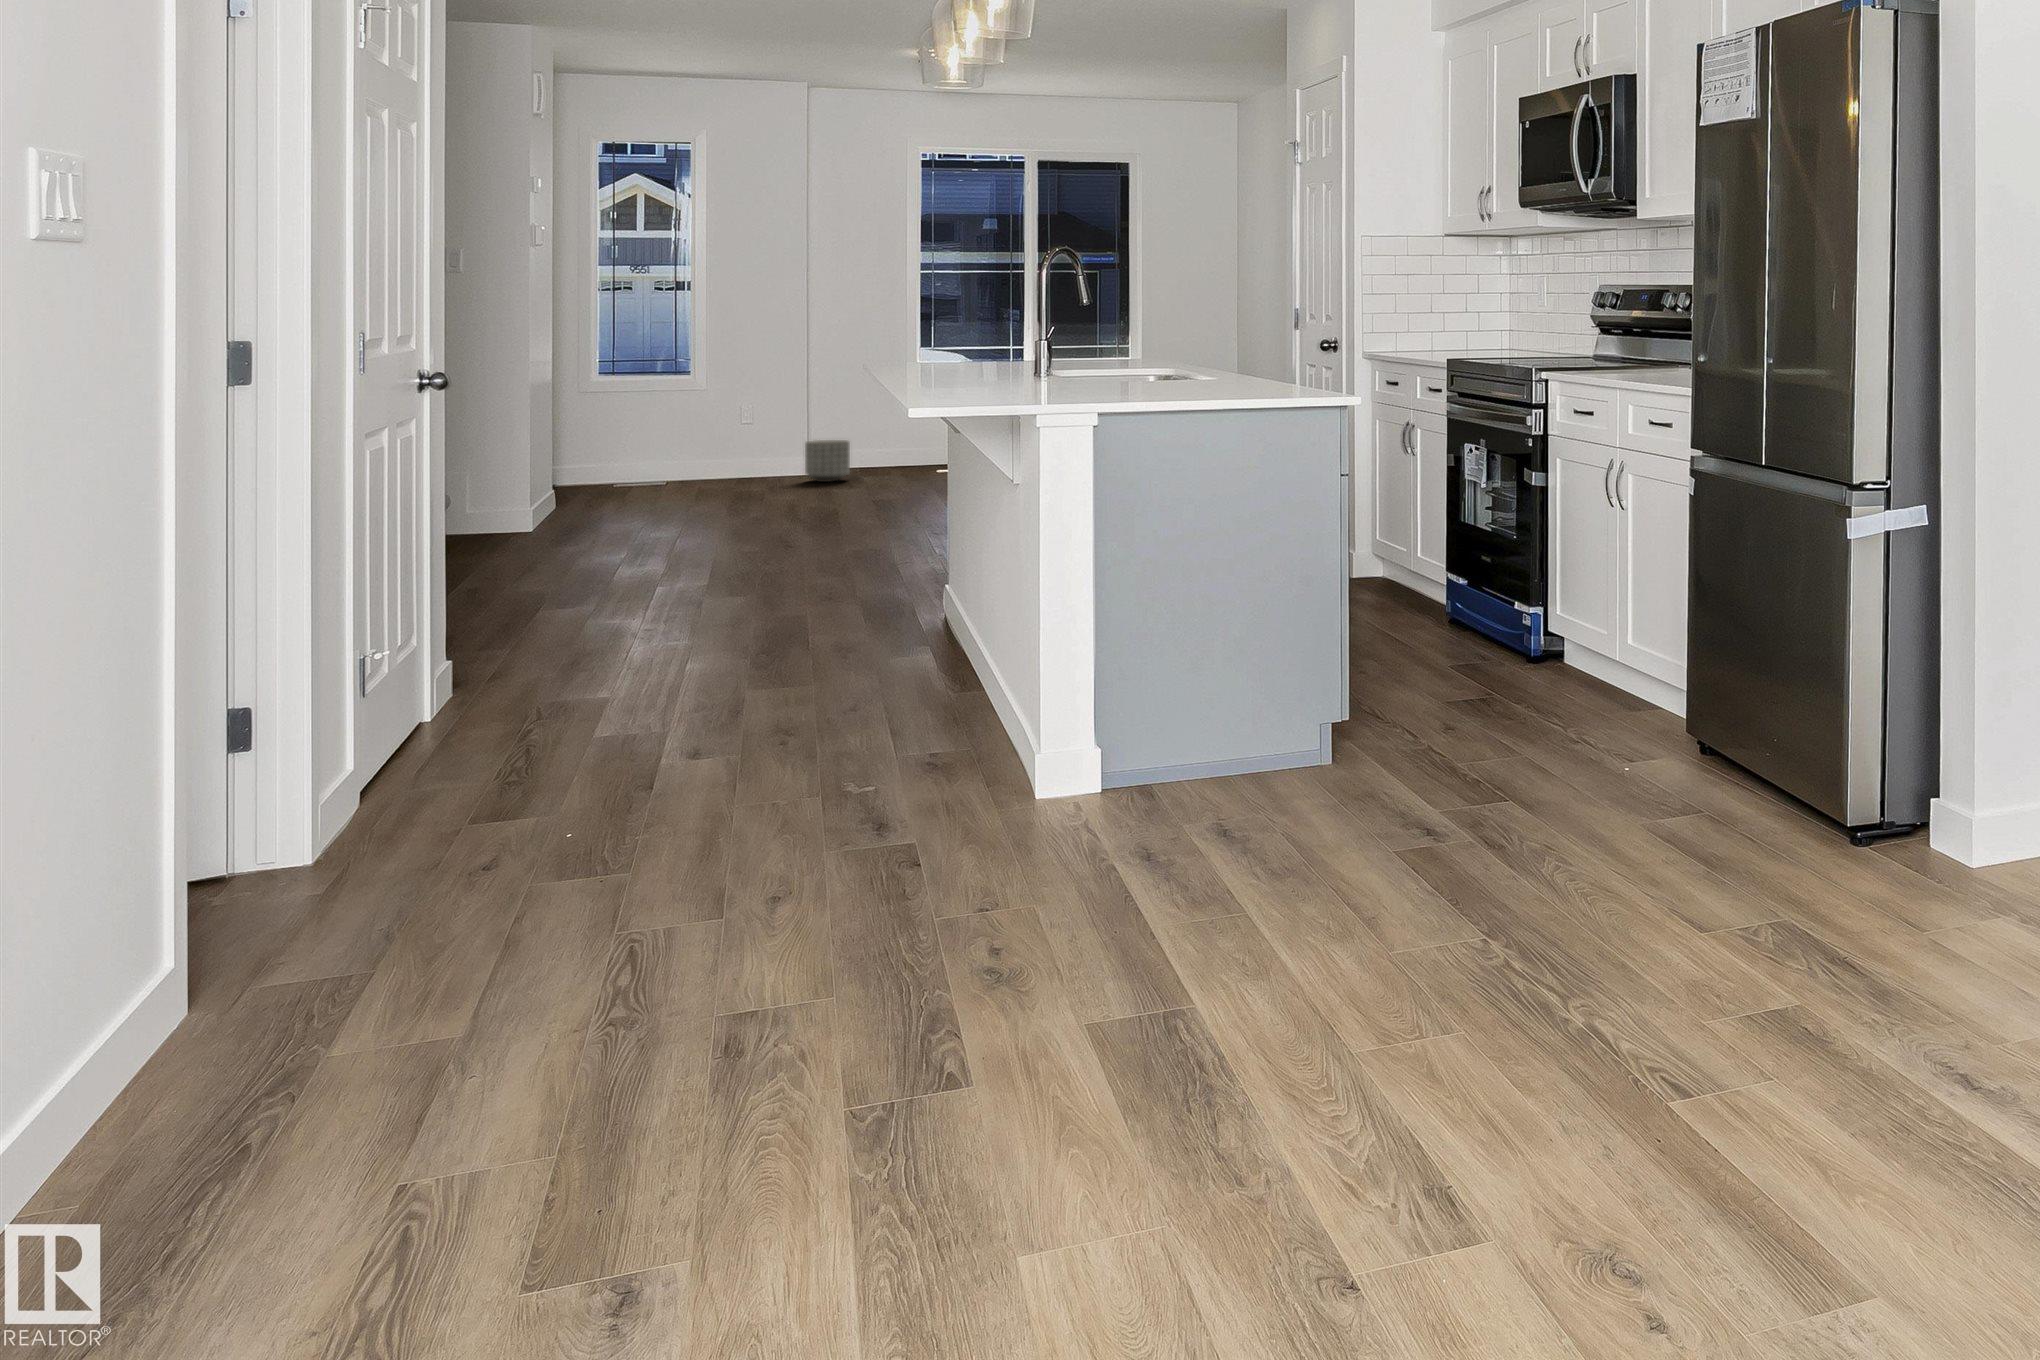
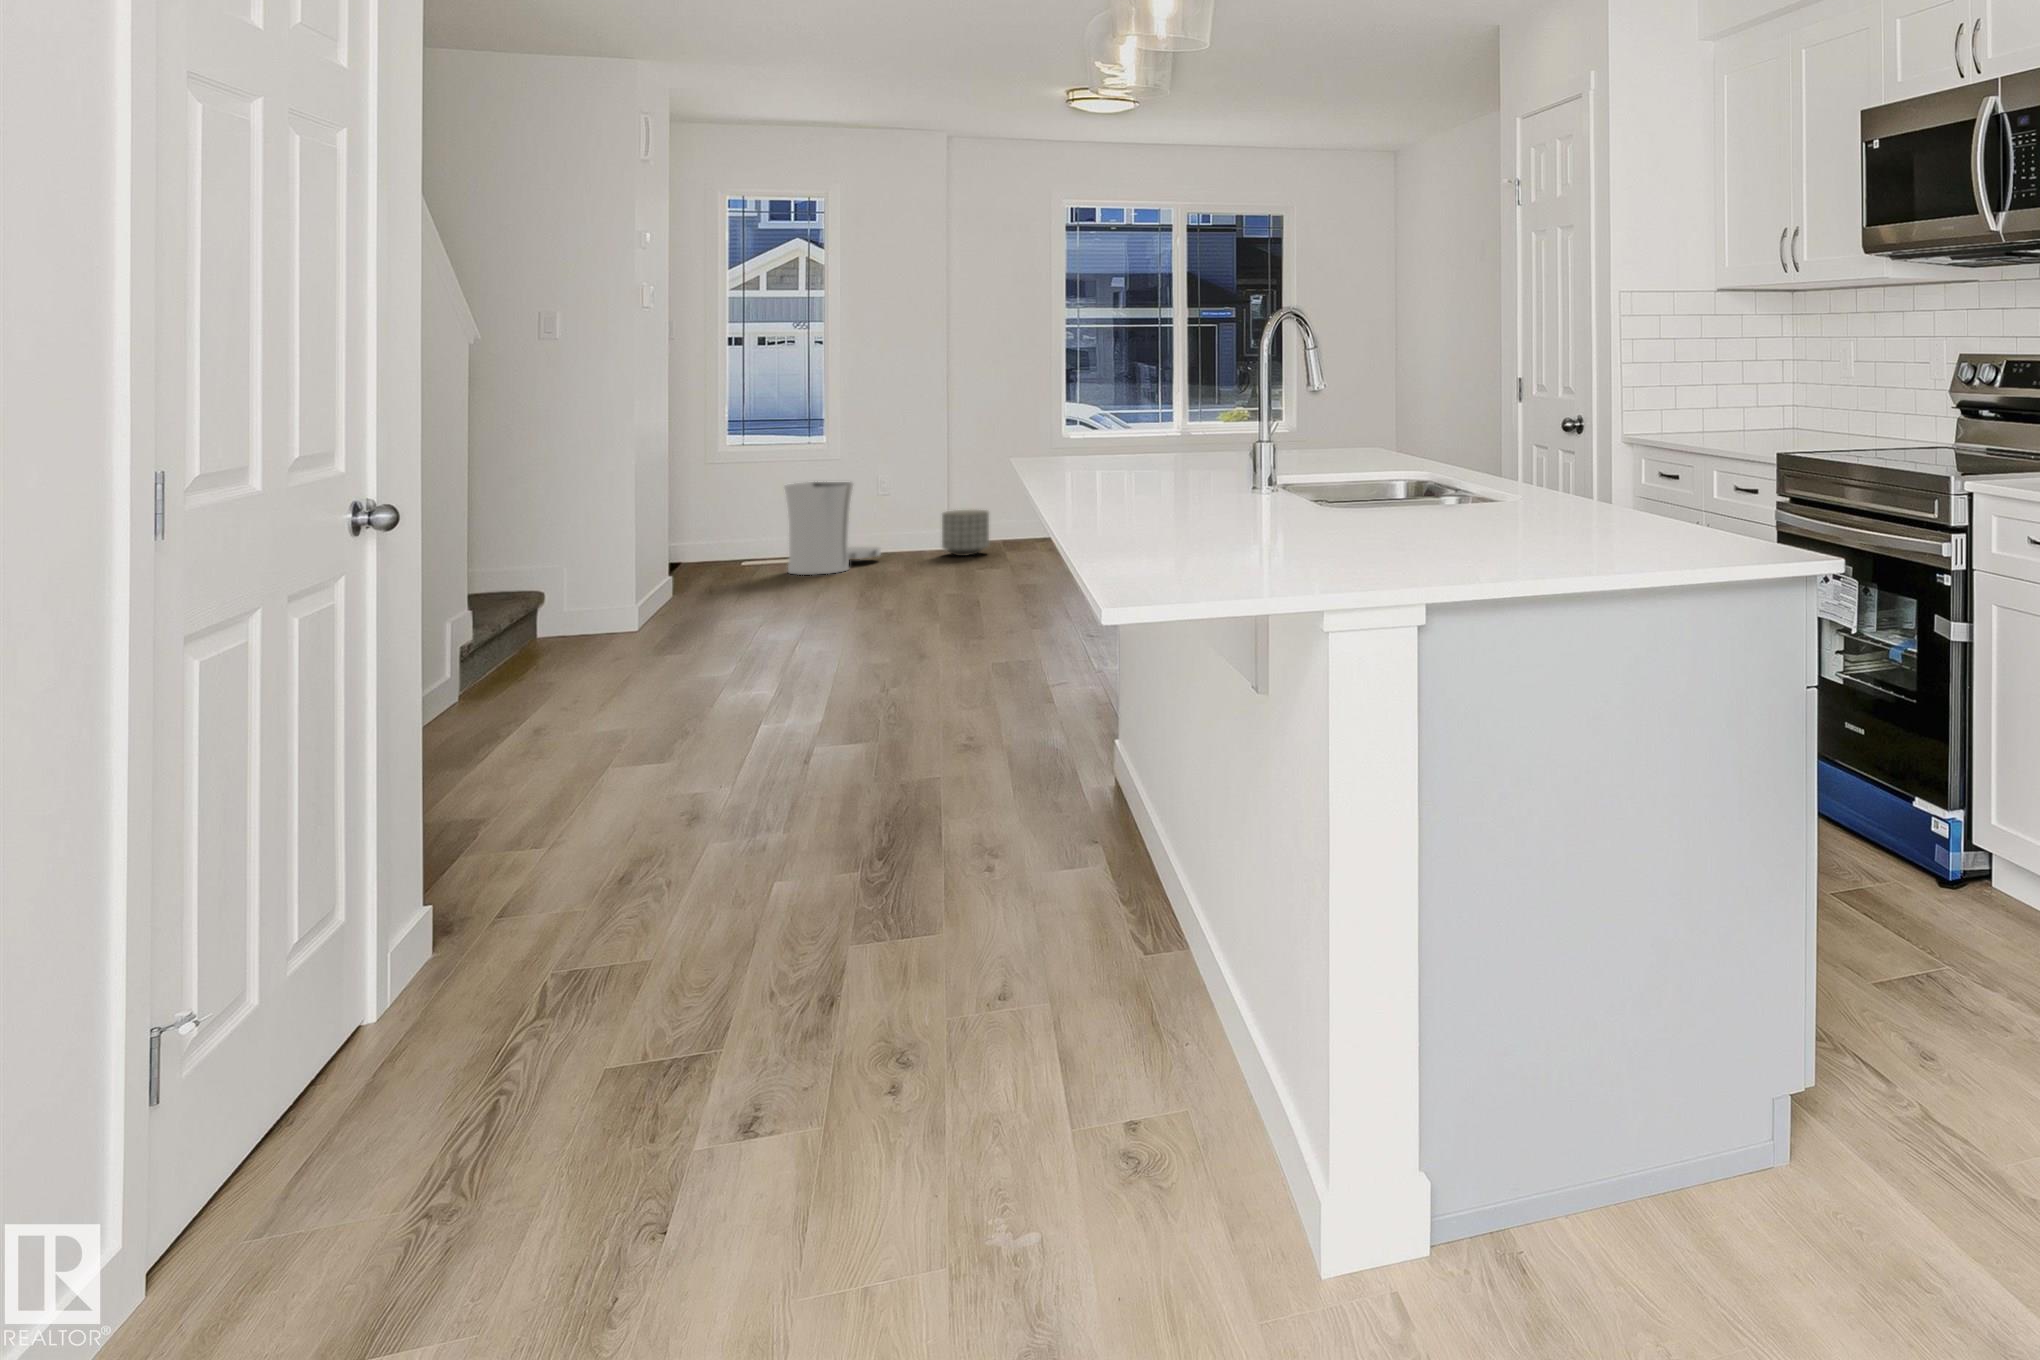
trash can: none [657,411,748,495] -> present [784,482,881,575]

